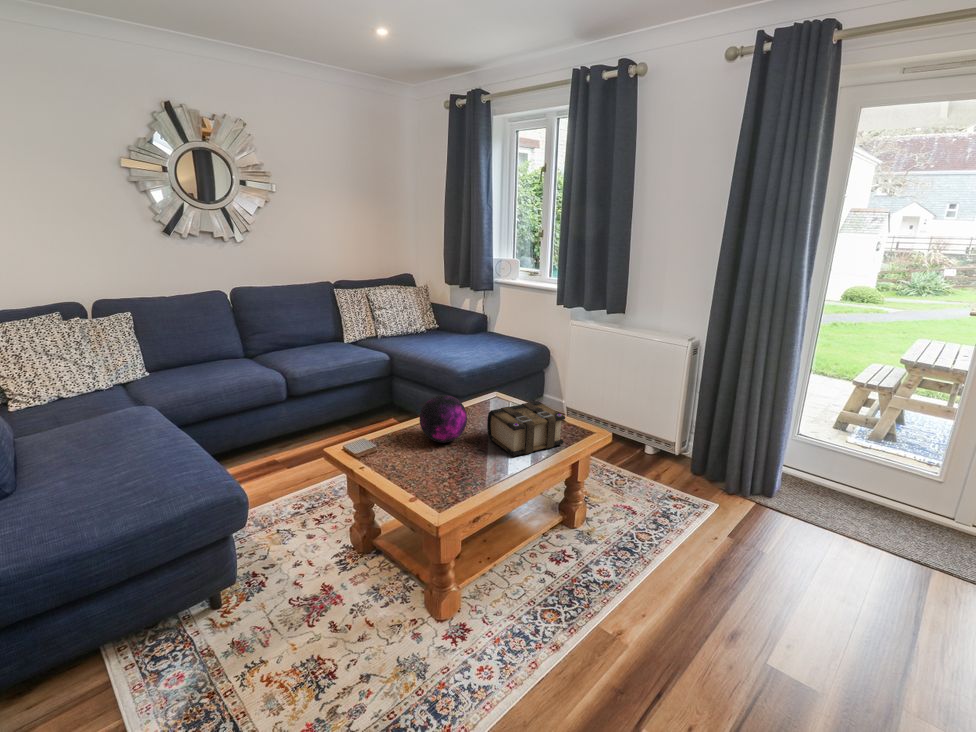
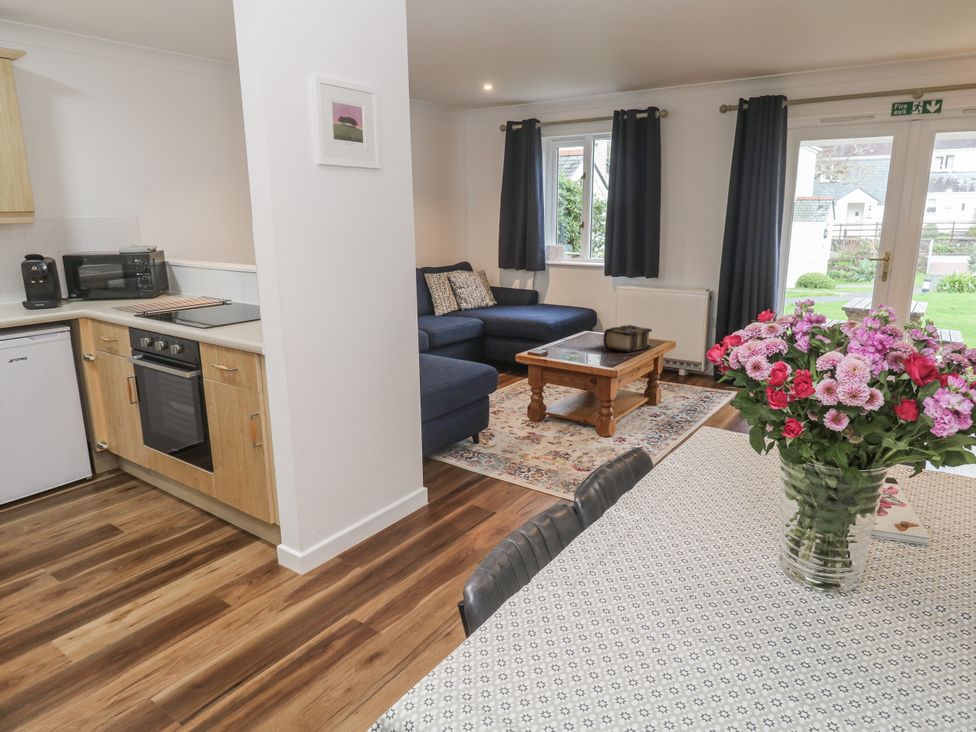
decorative orb: present [420,395,467,443] -> none [564,321,594,350]

